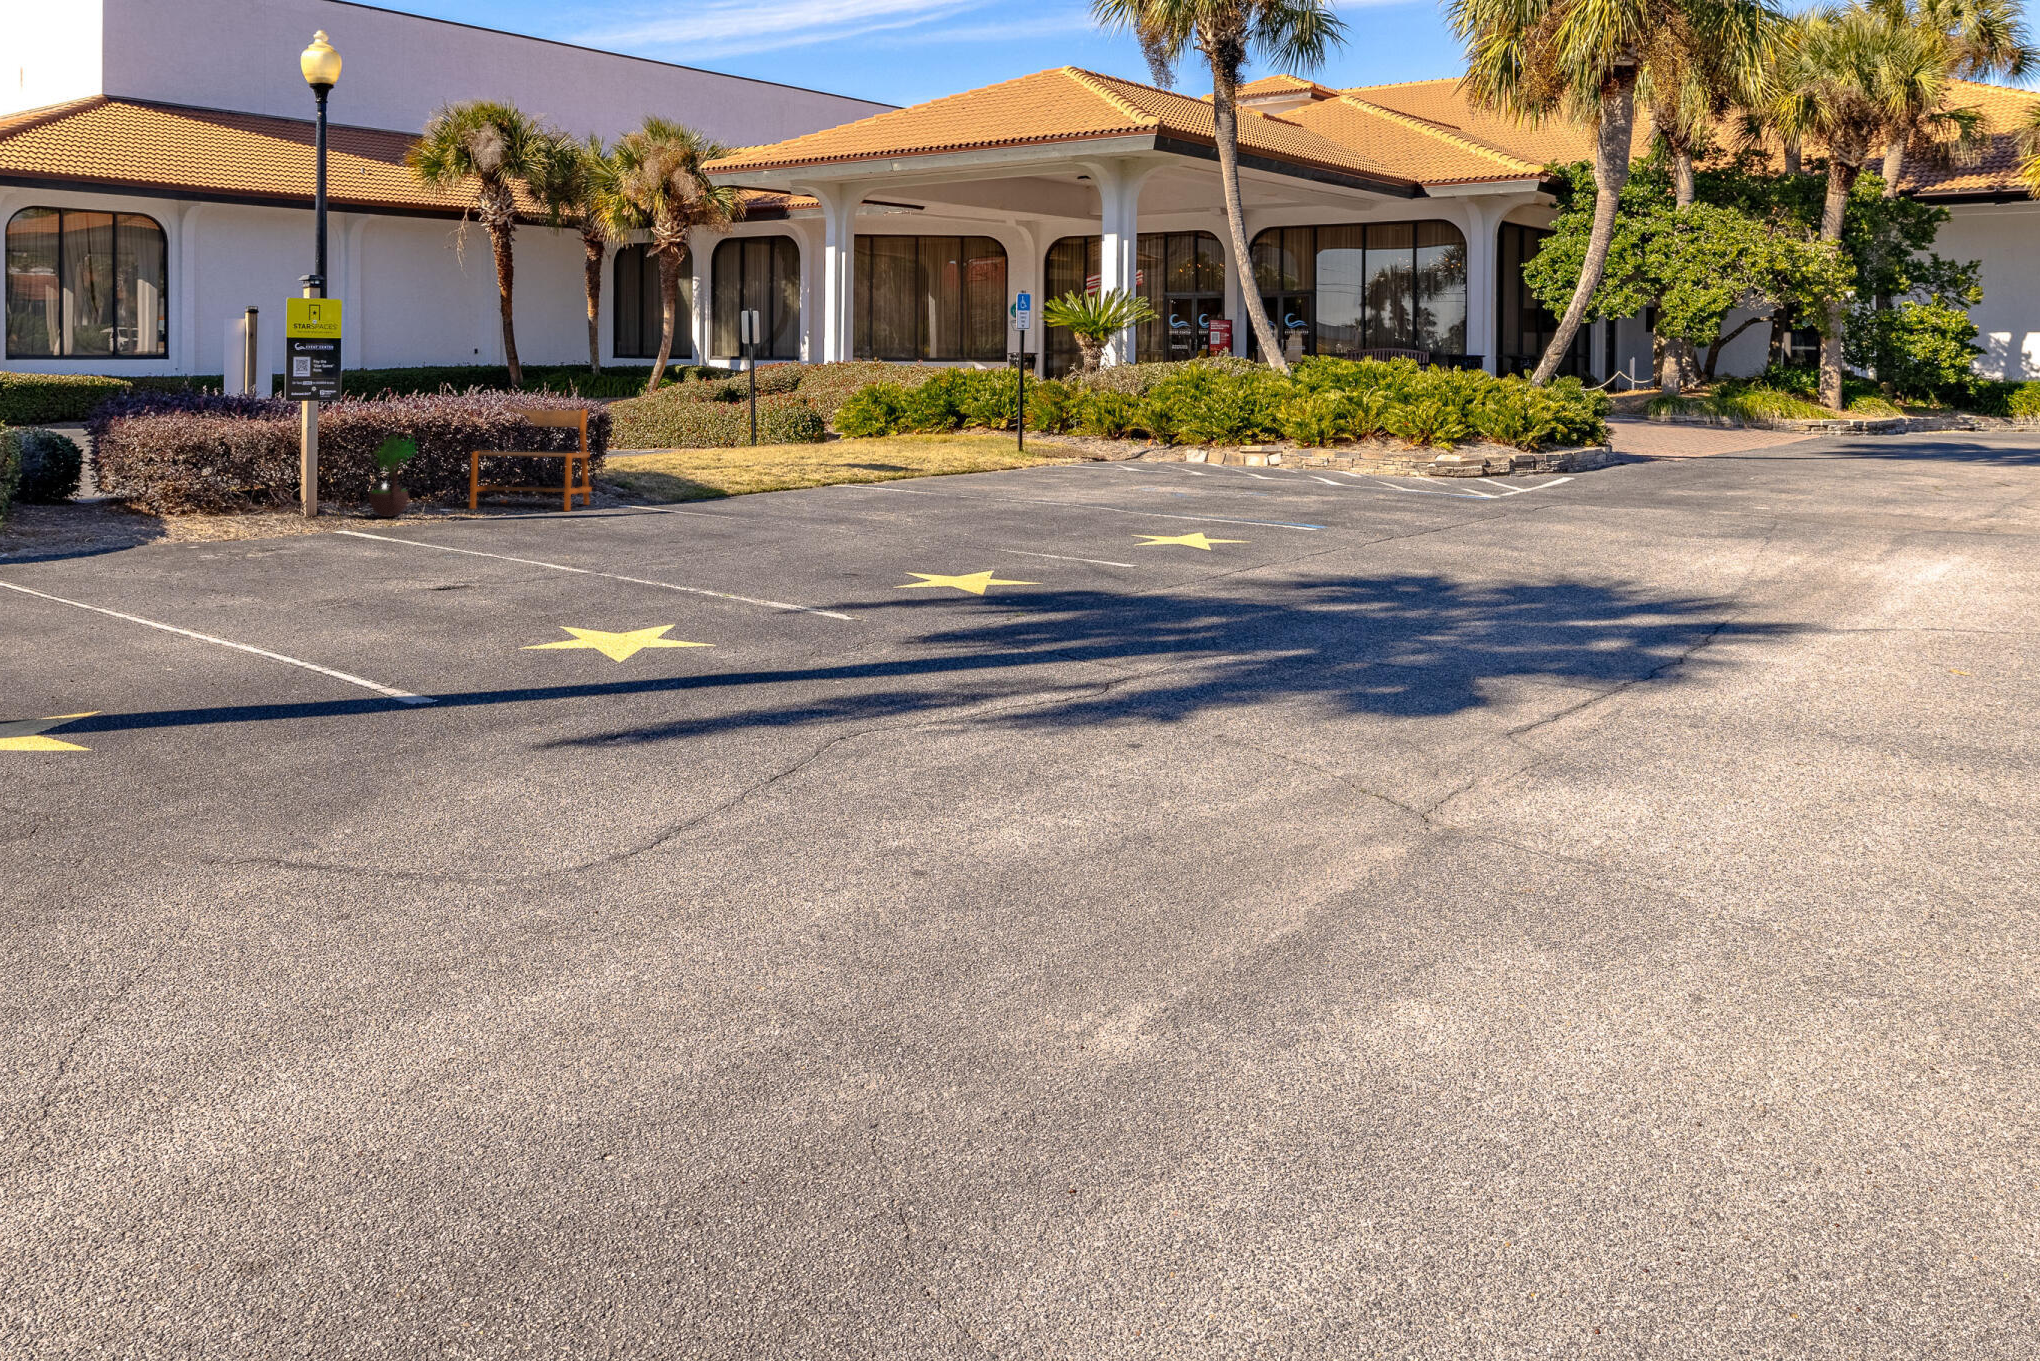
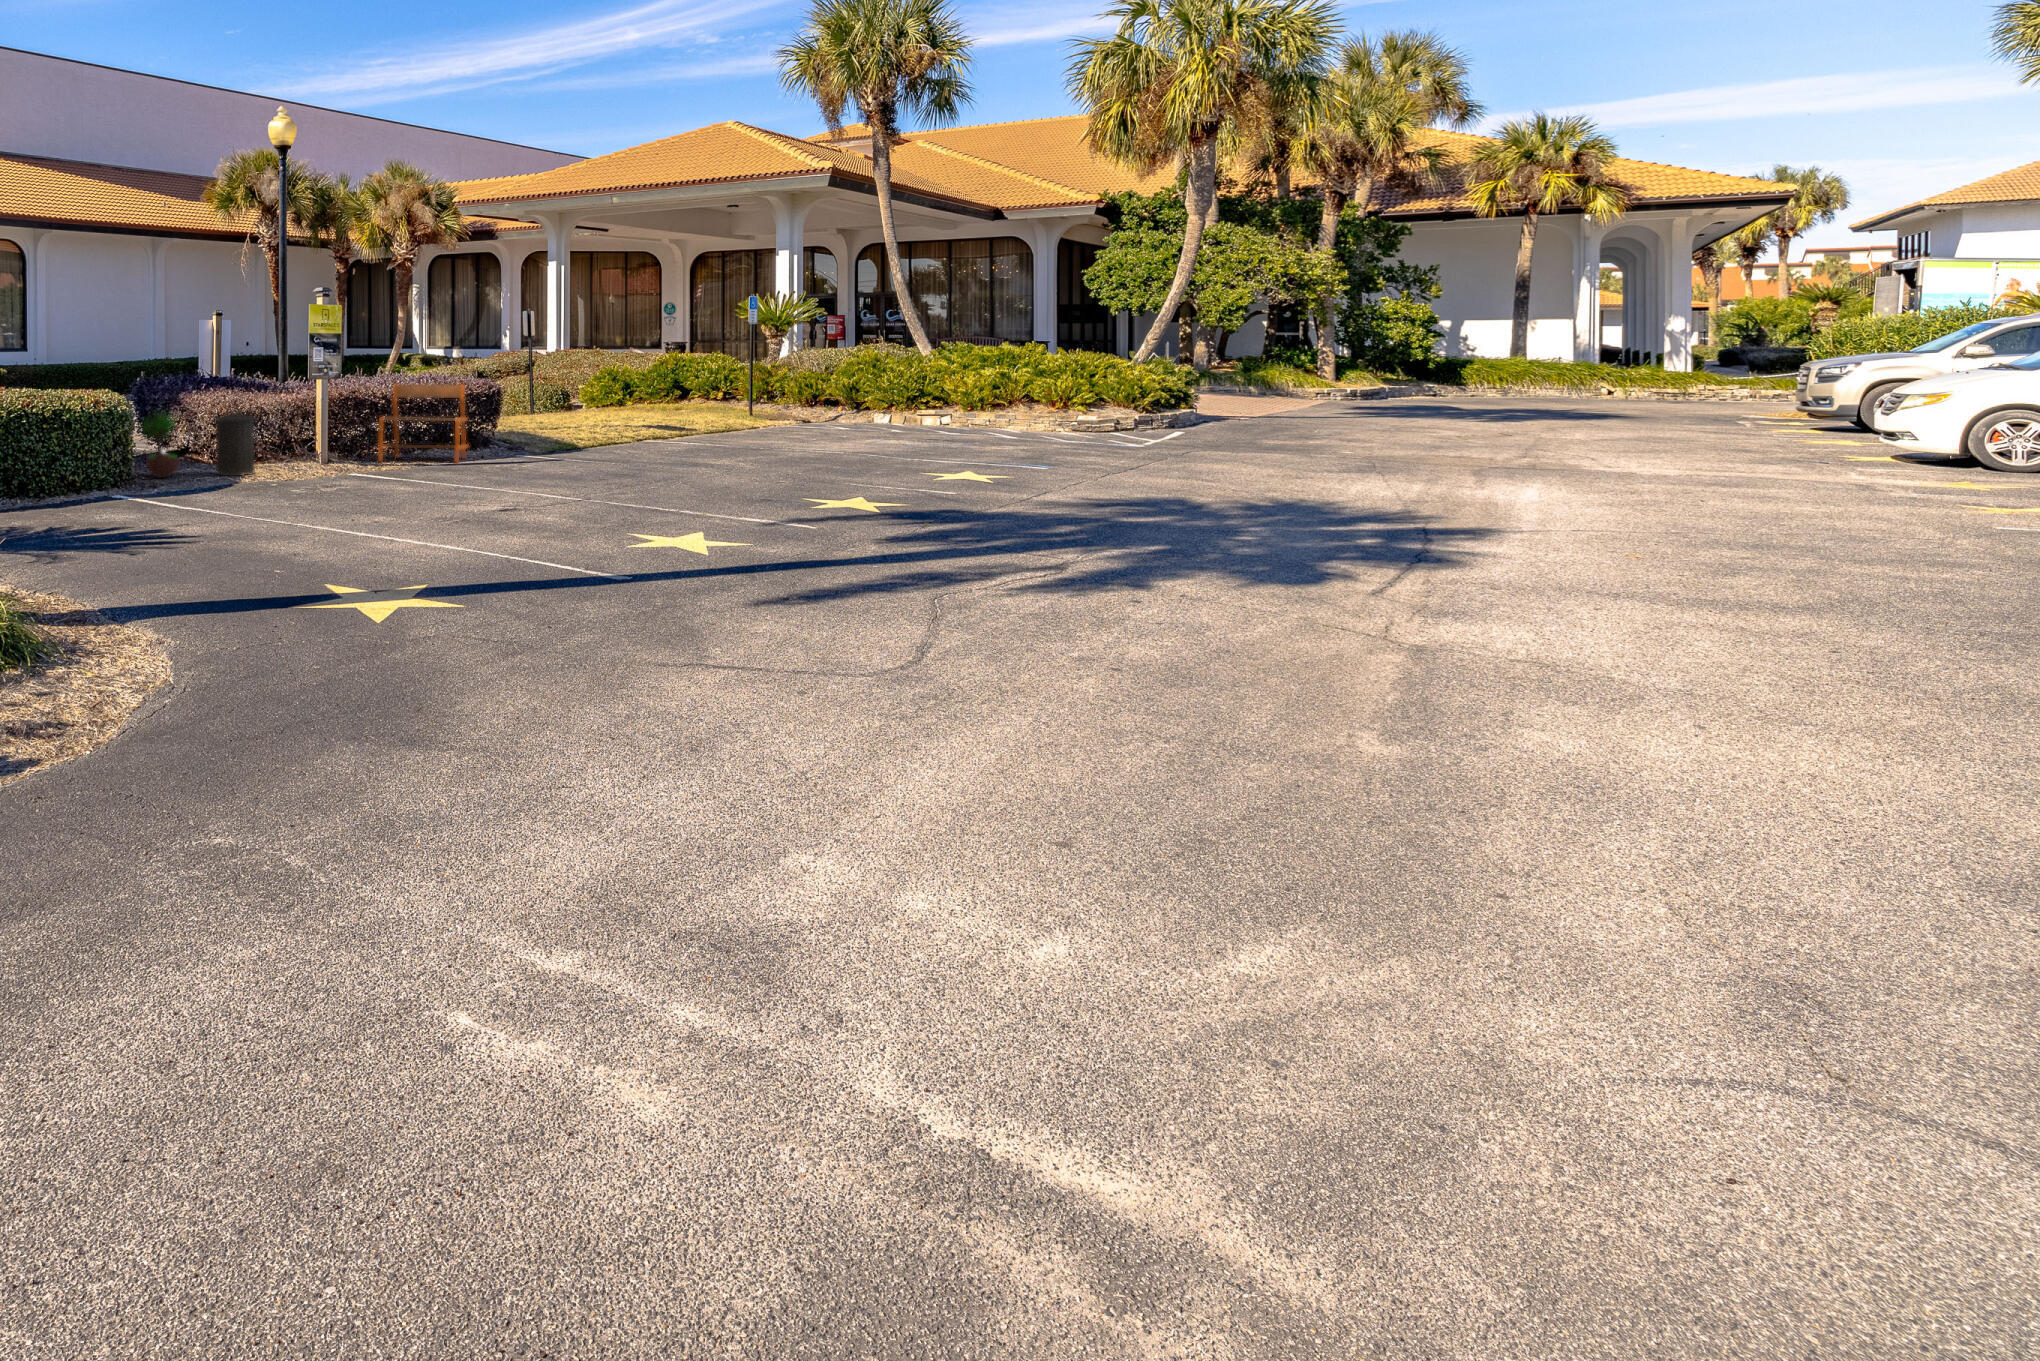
potted tree: present [369,436,412,517] -> present [140,412,179,478]
trash can: none [230,438,295,526] -> present [214,409,256,476]

